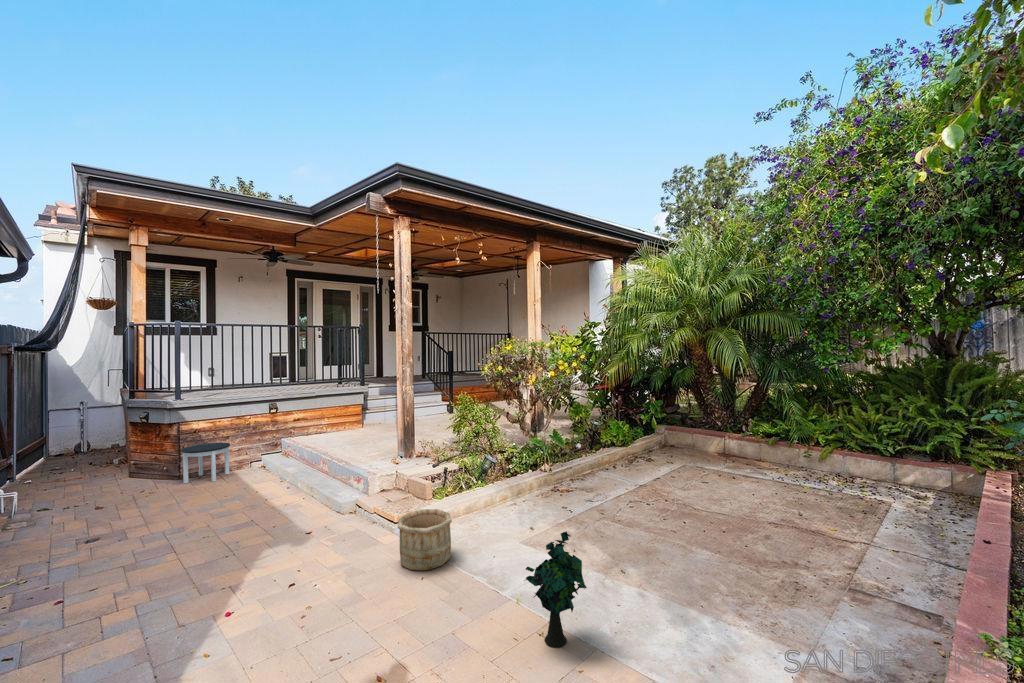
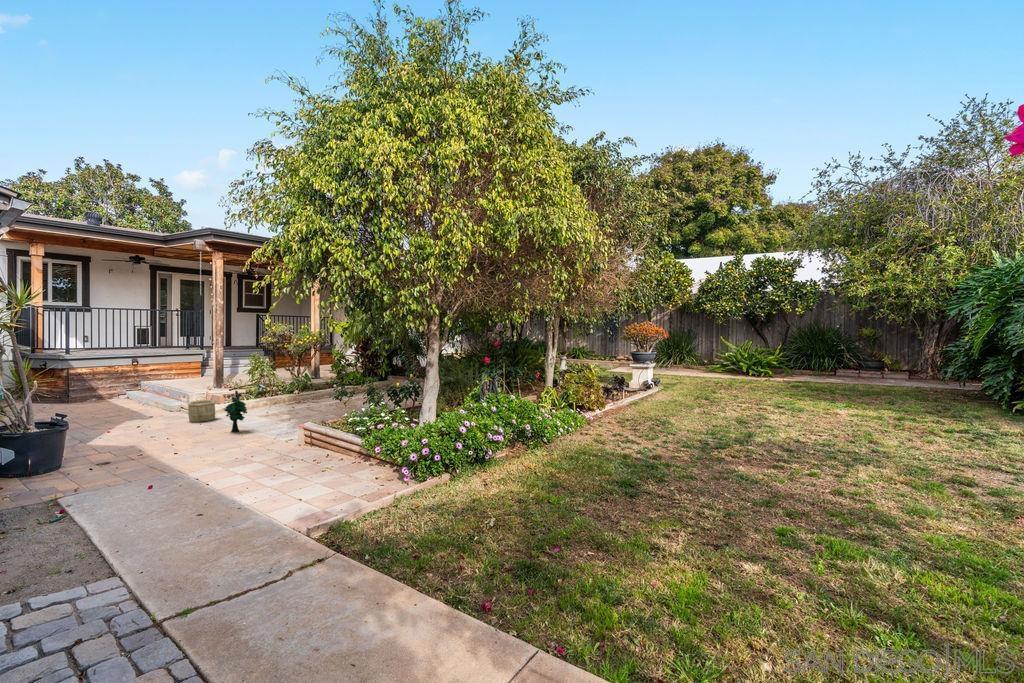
round table: present [181,442,230,483] -> none [71,381,104,404]

